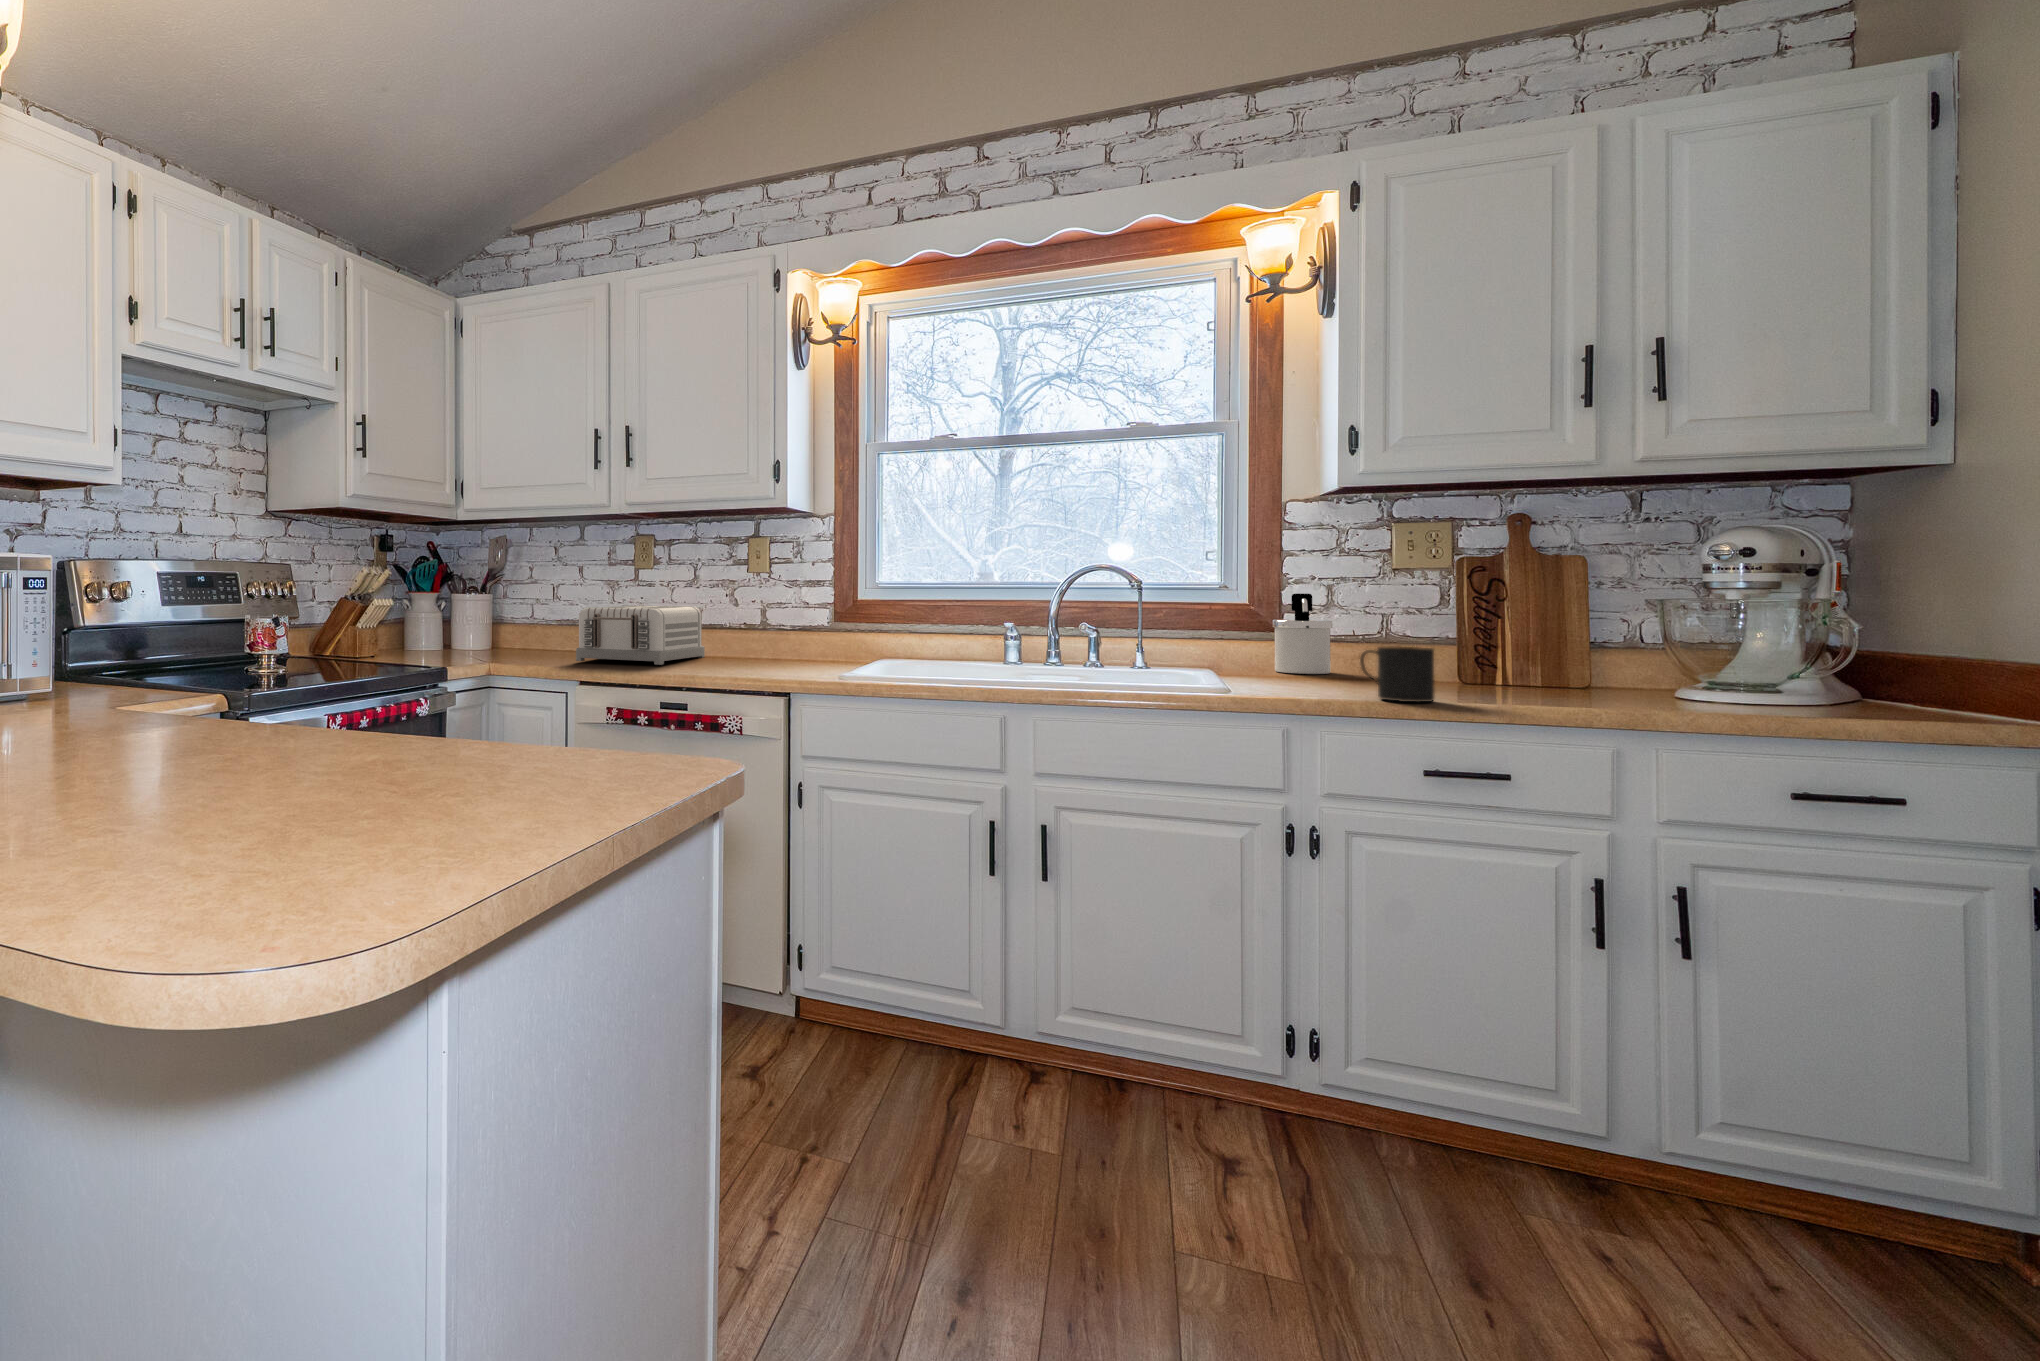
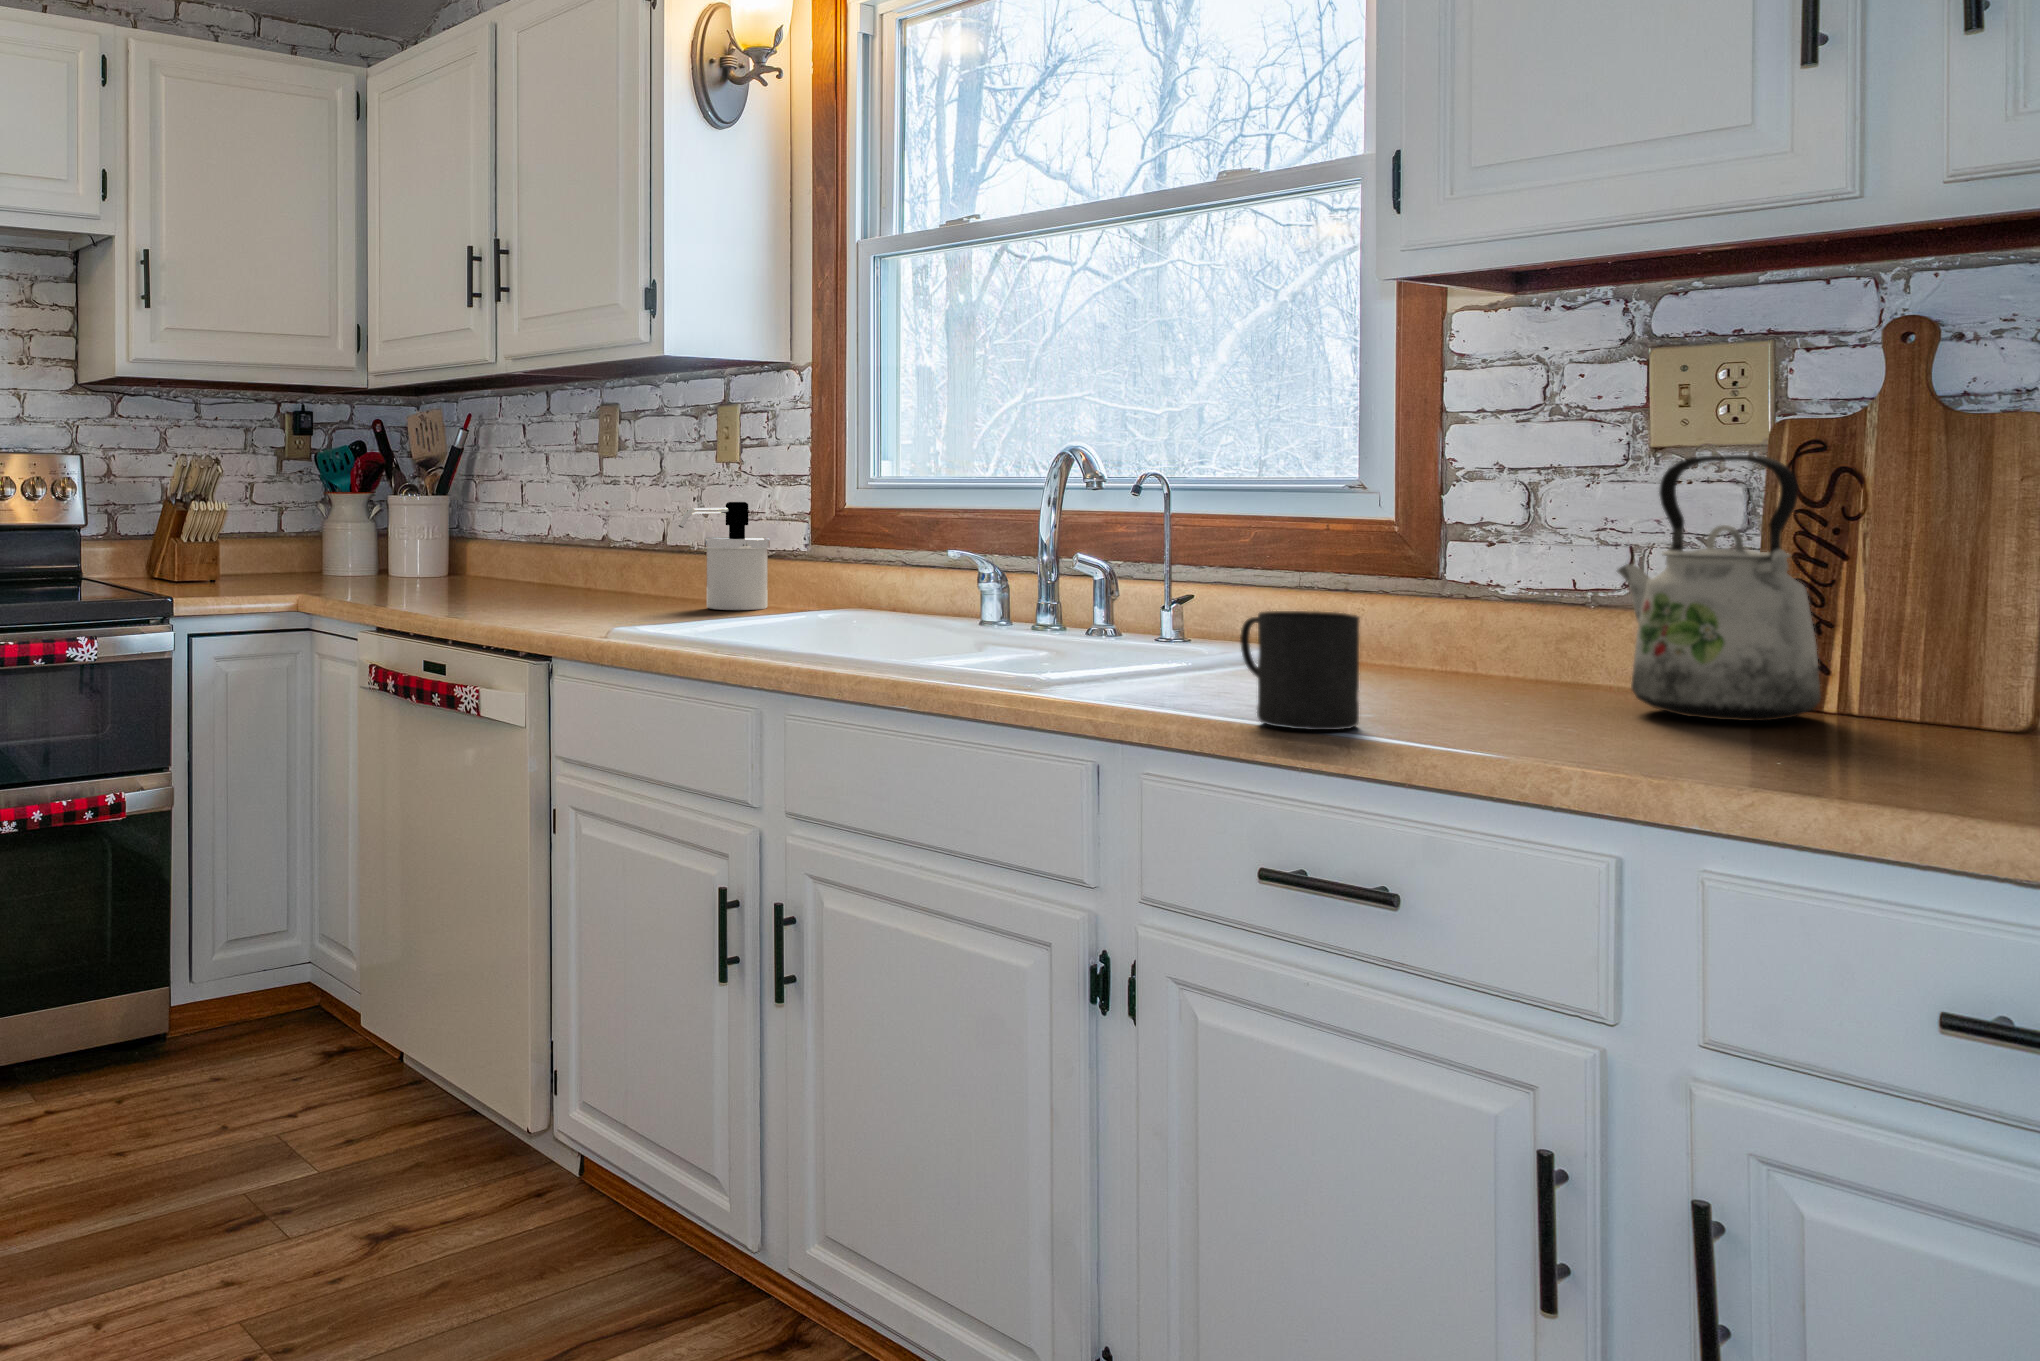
kettle: none [1438,573,1560,688] -> present [1617,455,1821,721]
soap dispenser: present [1272,594,1332,674] -> present [679,502,770,610]
toaster: present [576,606,705,665] -> none [440,517,643,609]

